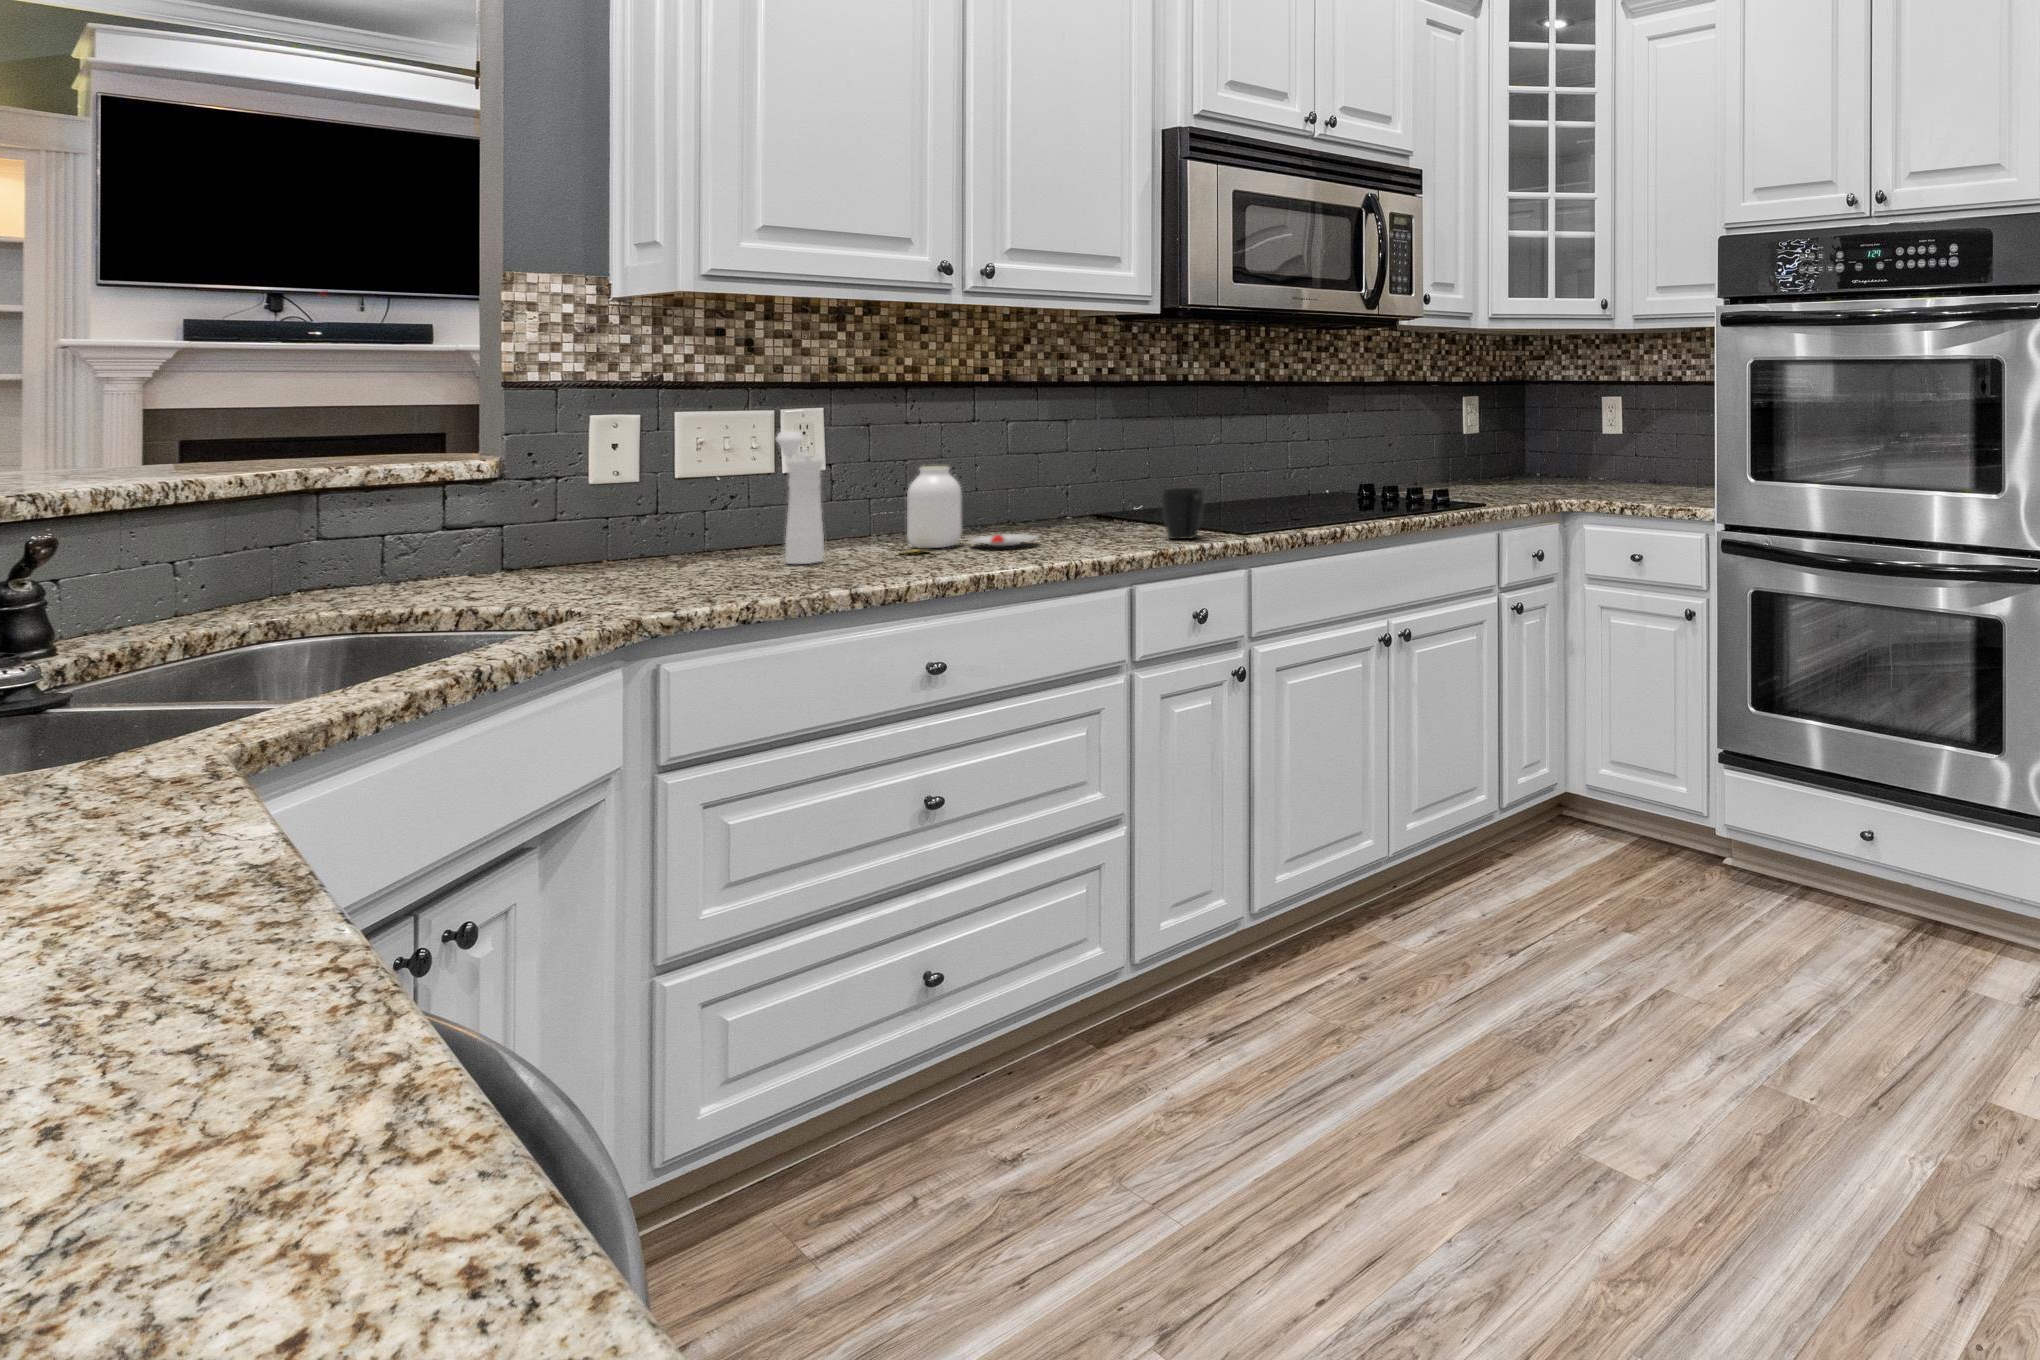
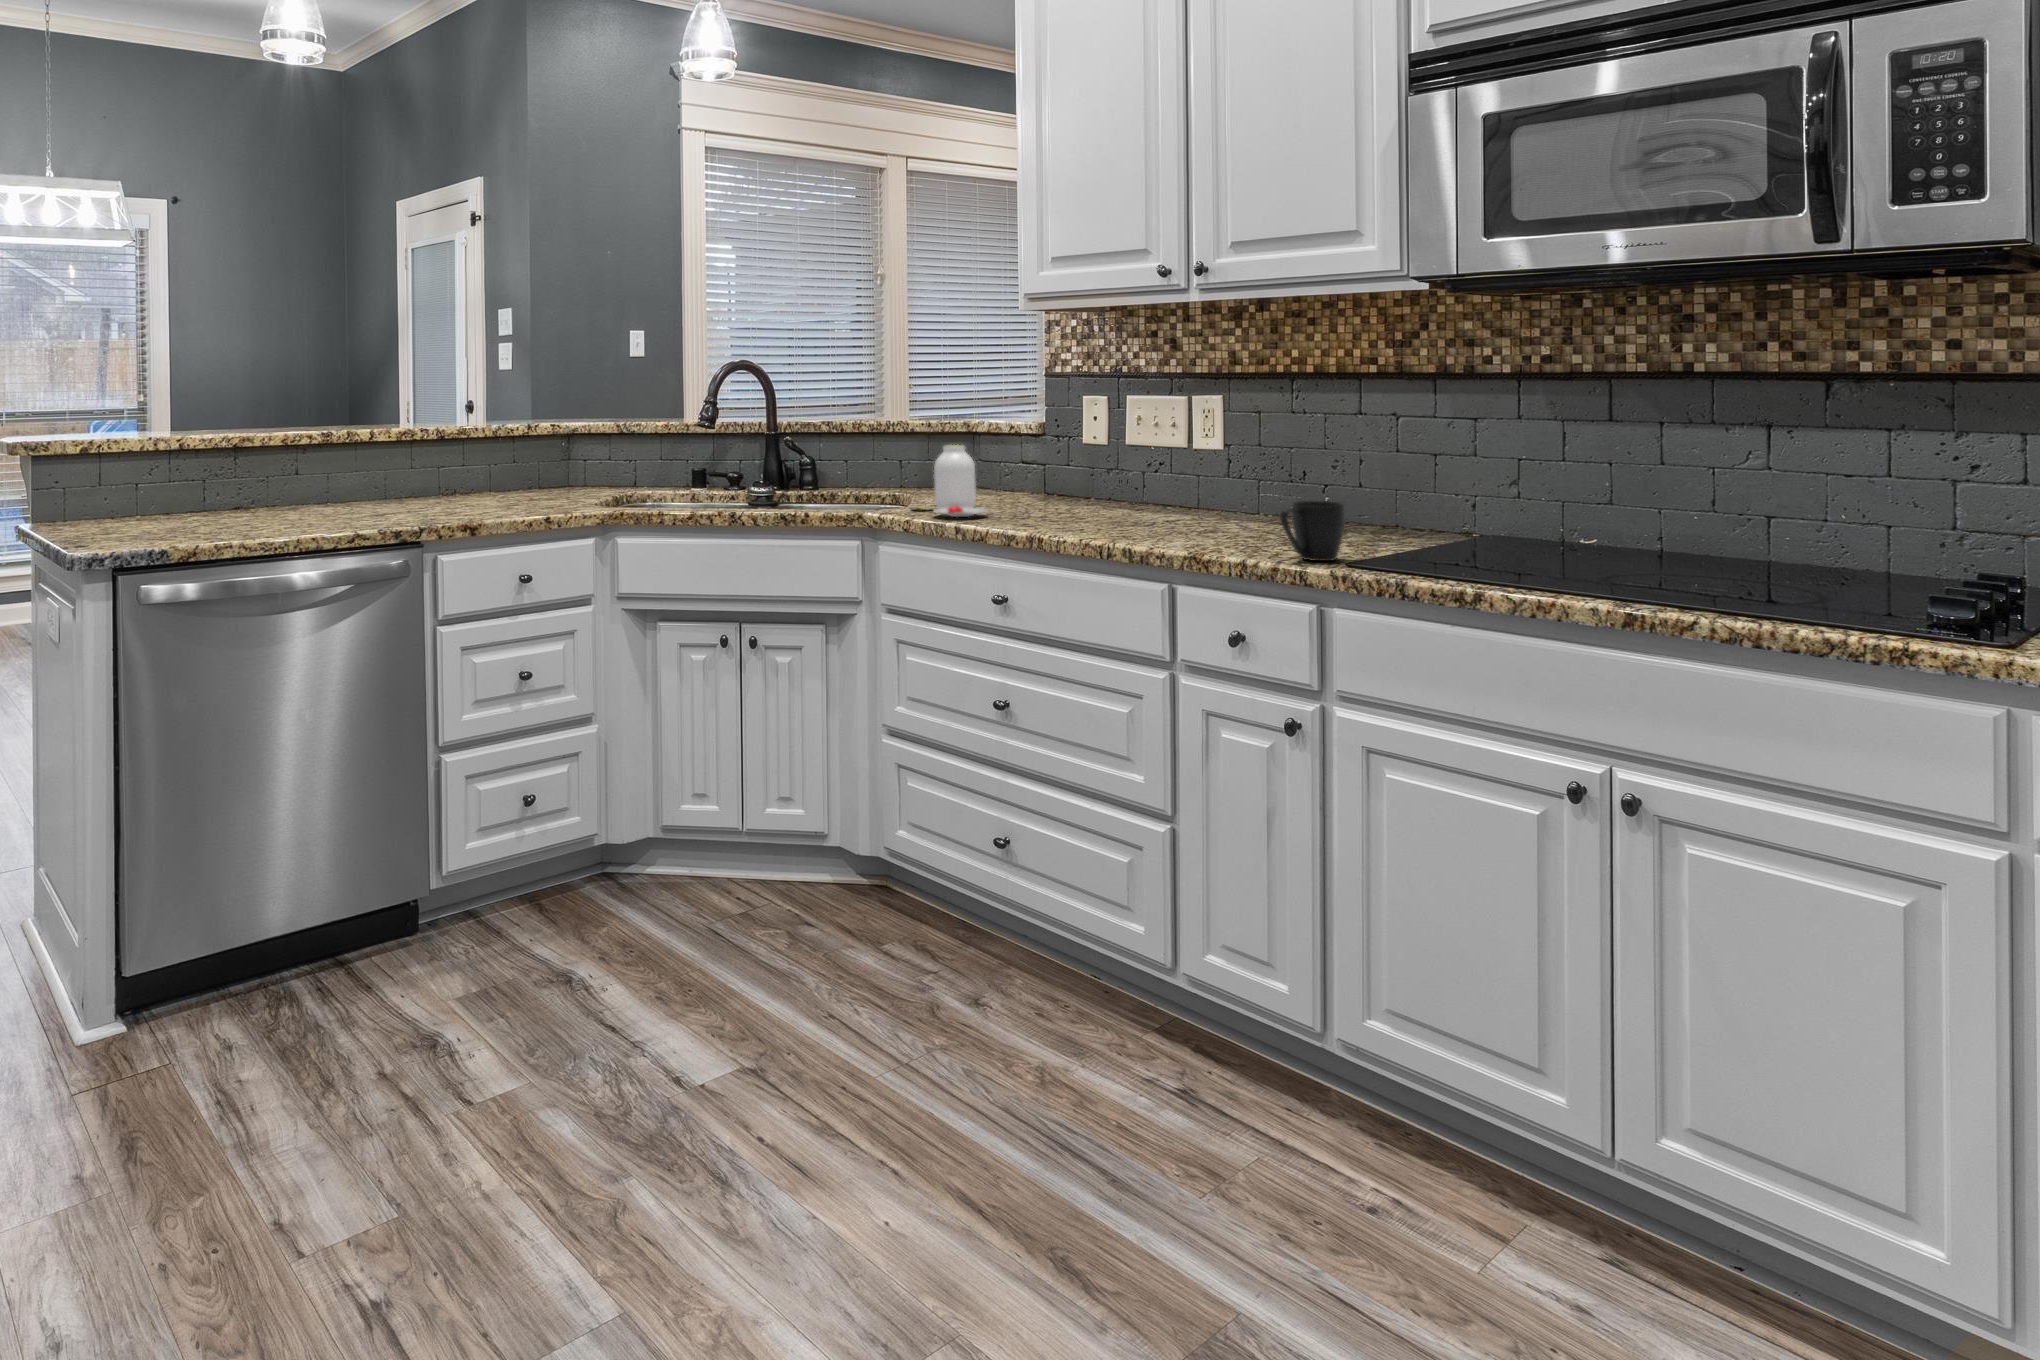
pepper mill: present [776,431,824,564] -> none [1077,414,1143,518]
jar: present [900,466,1037,554] -> present [920,445,987,517]

